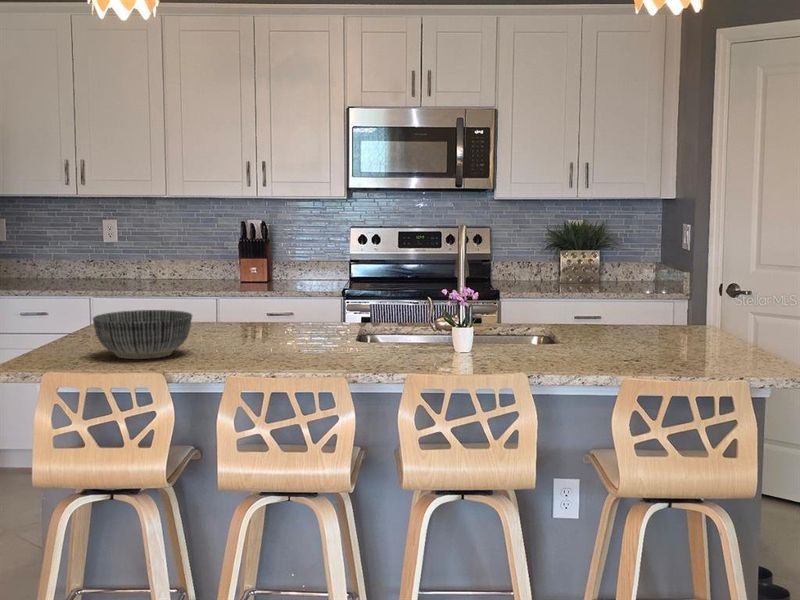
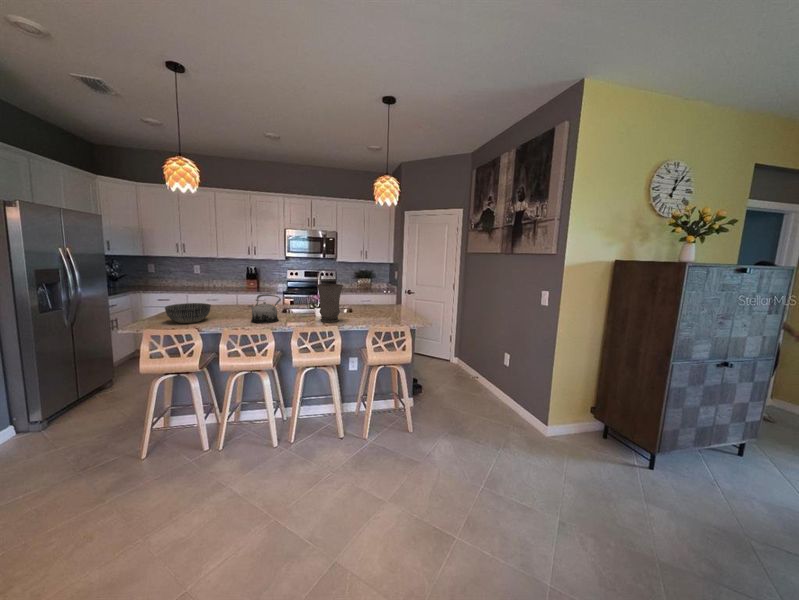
vase: none [463,253,539,364] -> present [317,284,343,322]
teapot: none [284,284,366,364] -> present [250,294,281,324]

